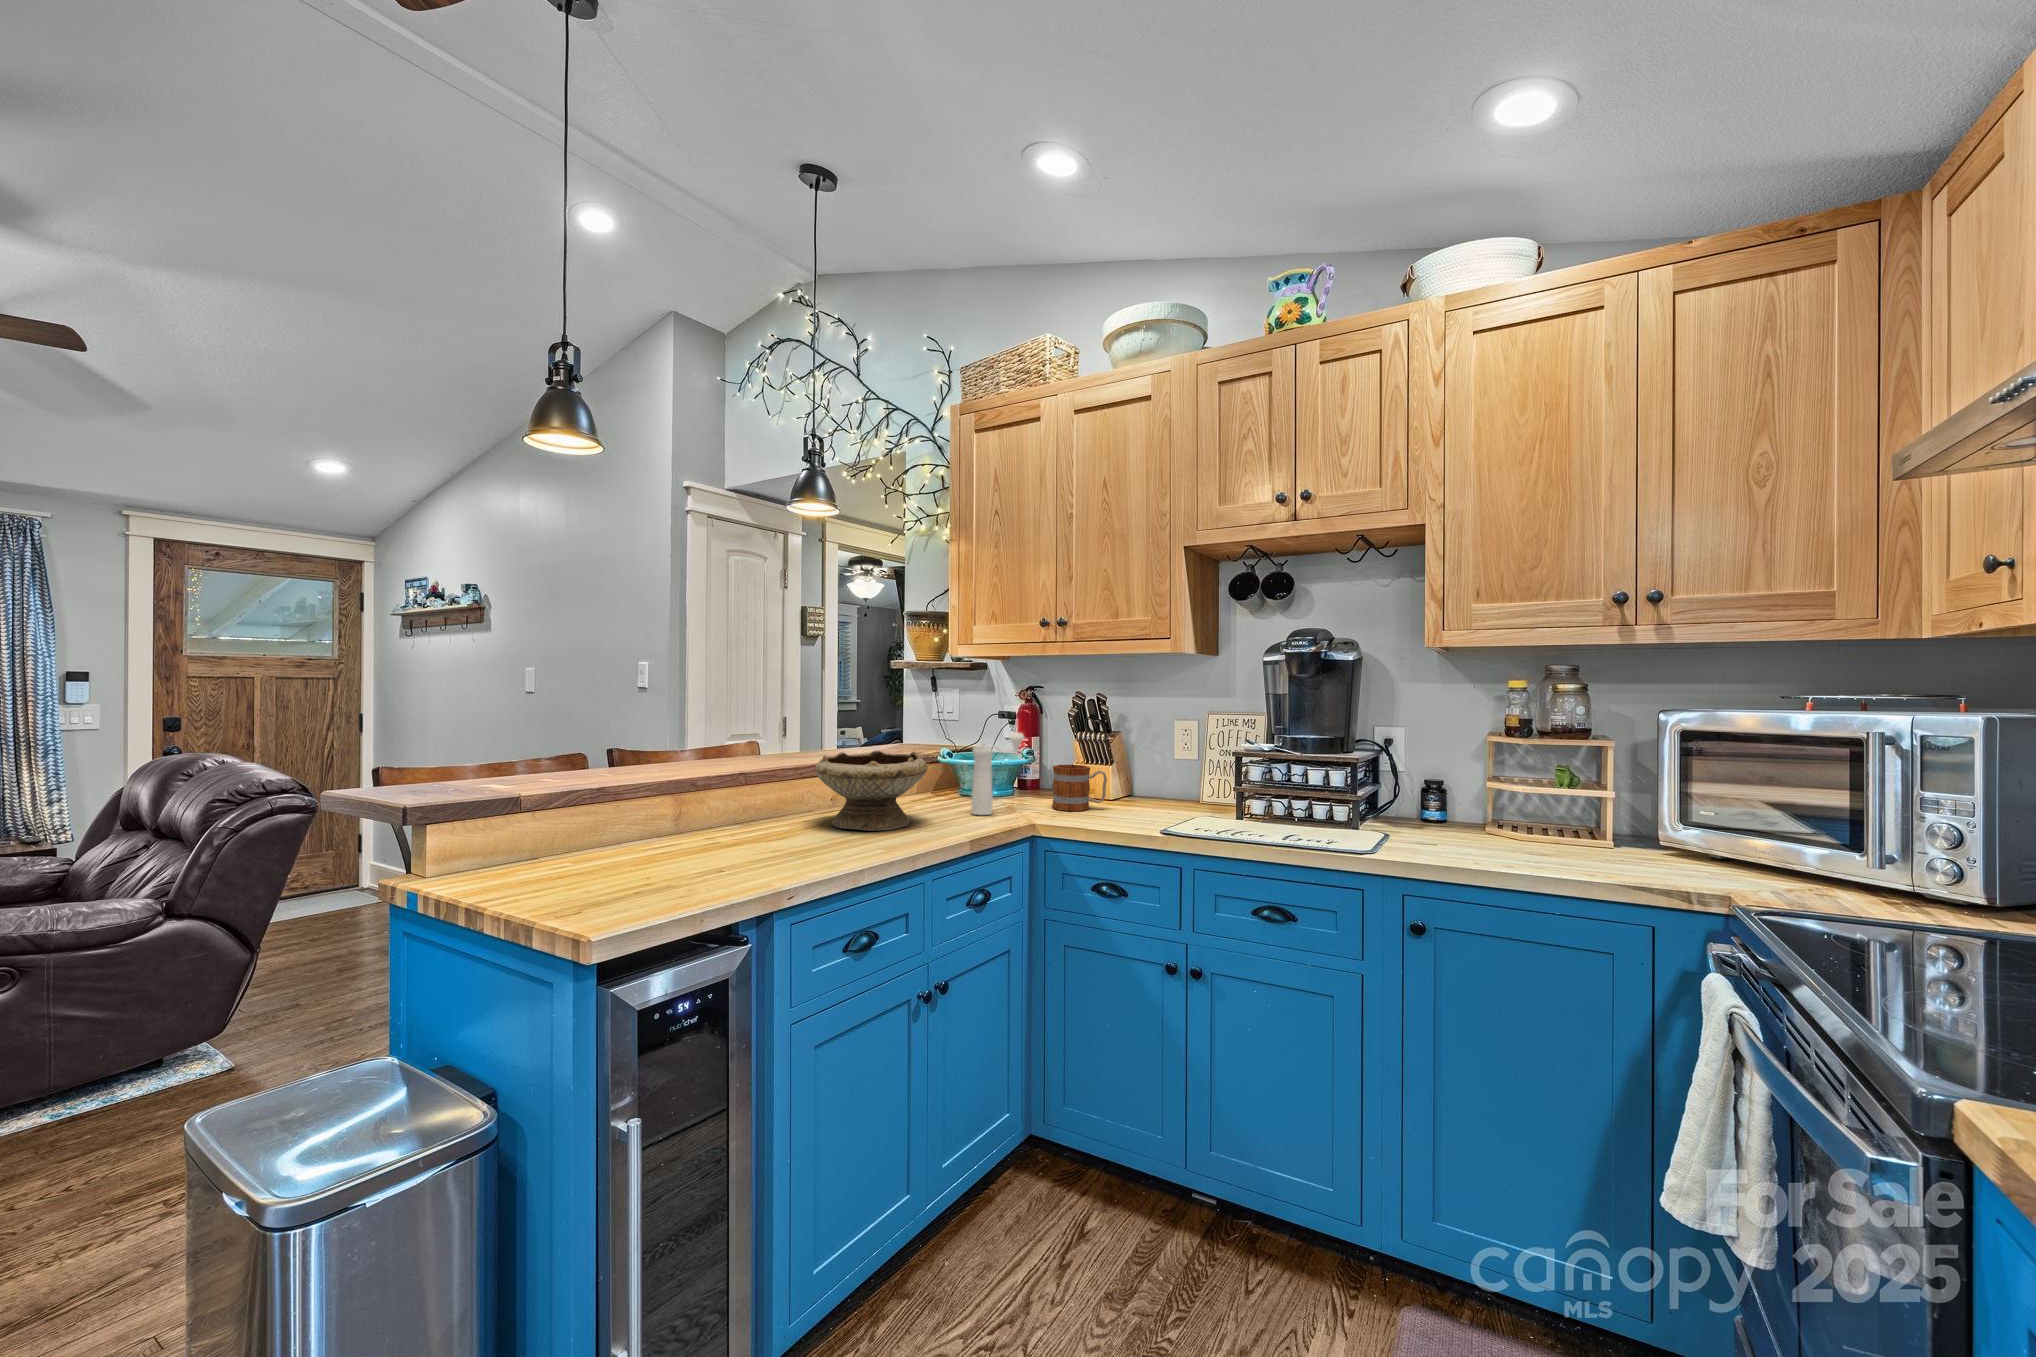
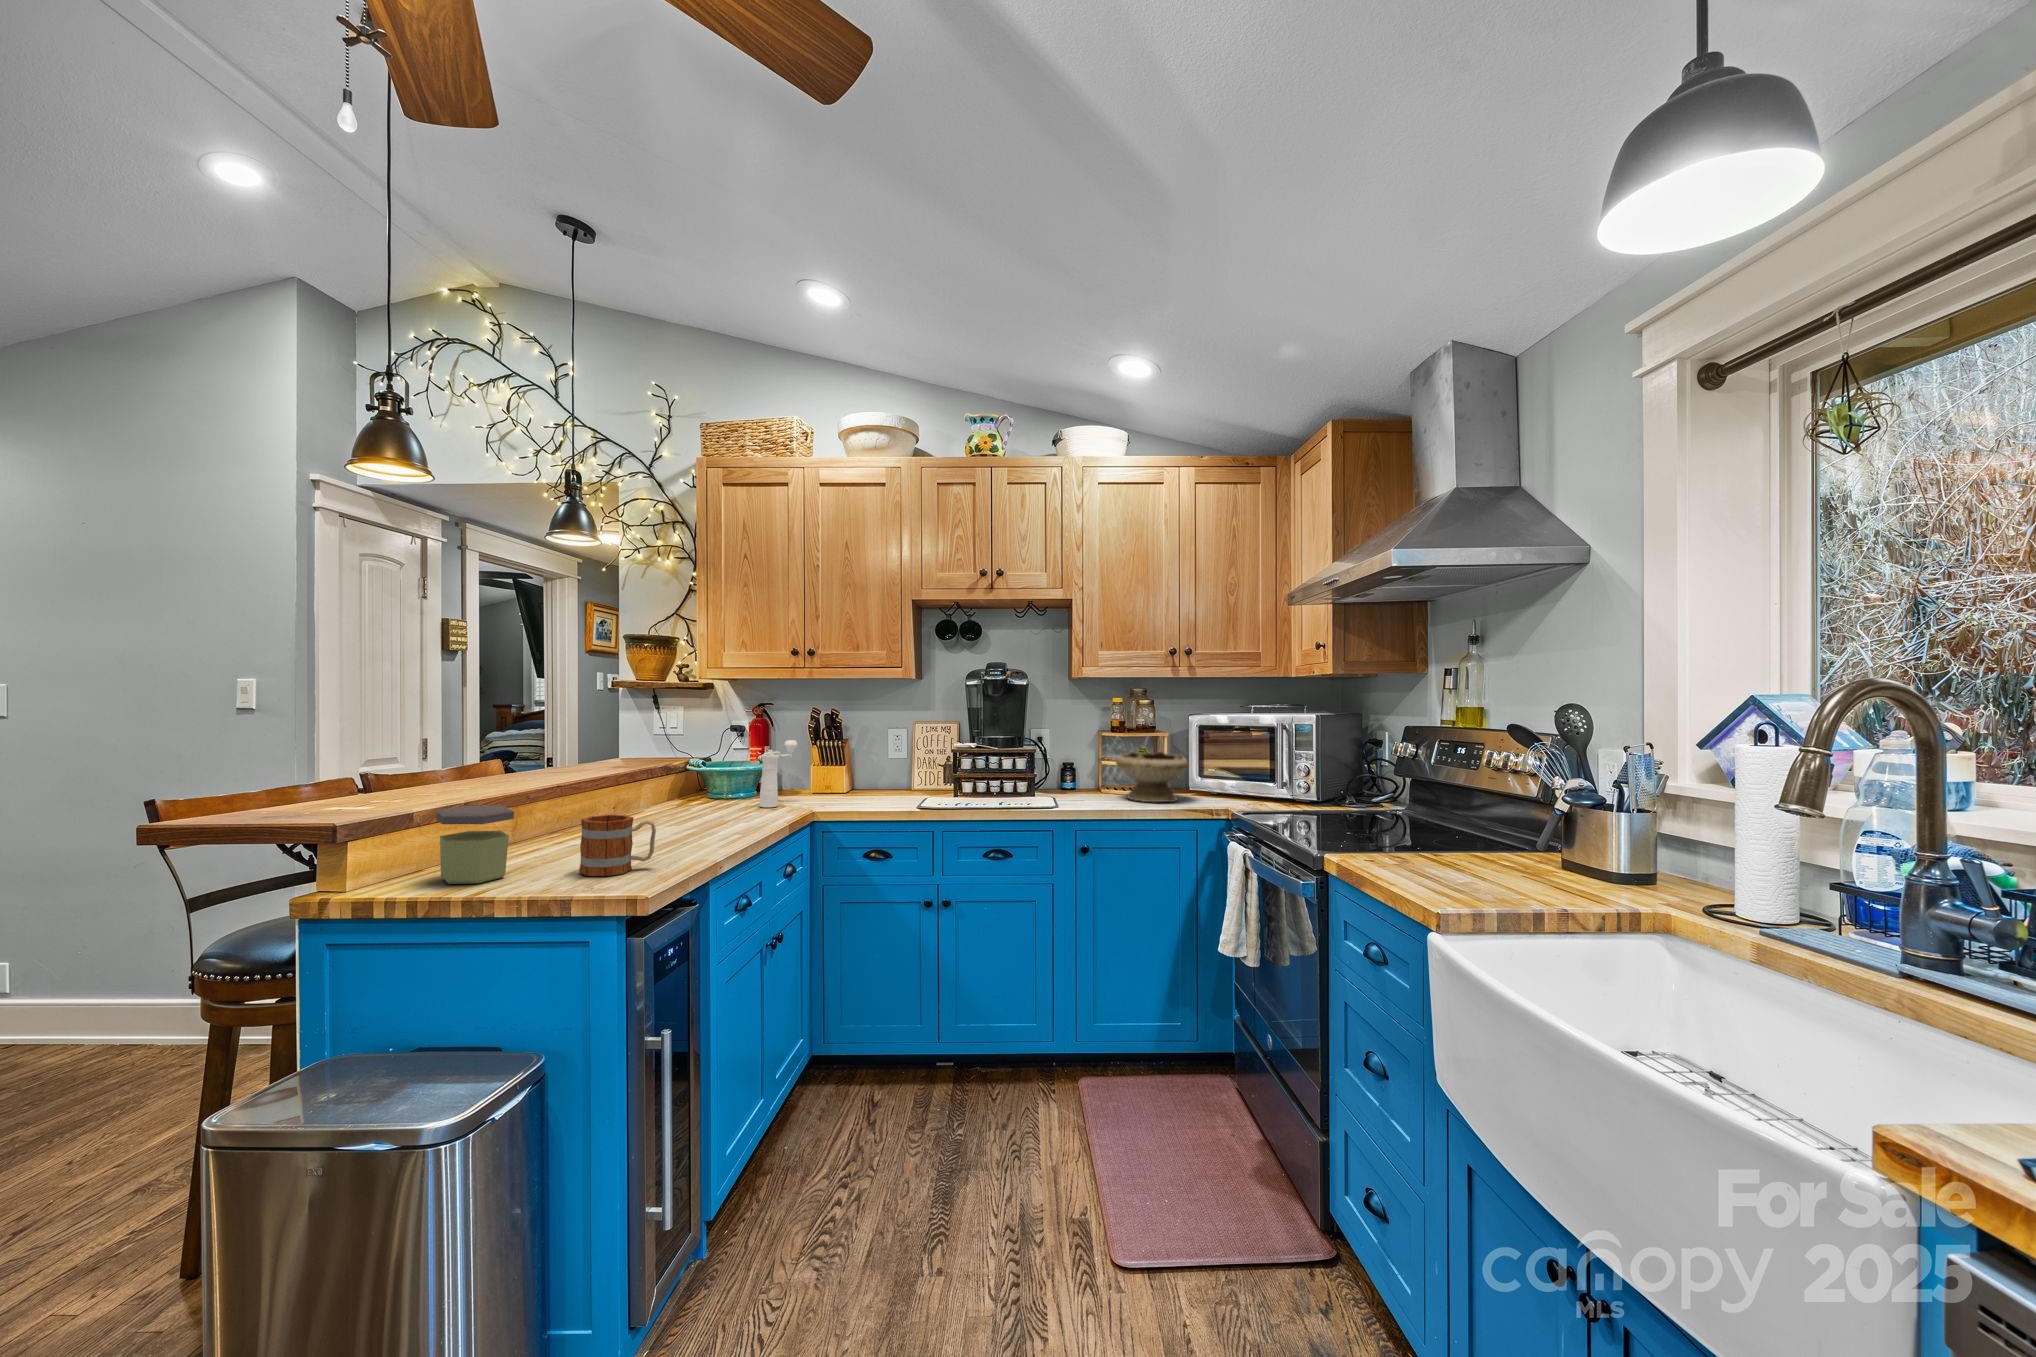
bowl: present [815,750,927,831] -> present [1116,751,1188,802]
mug: present [1052,765,1107,811] -> present [579,815,656,876]
jar: none [487,791,575,881] -> present [436,805,514,884]

